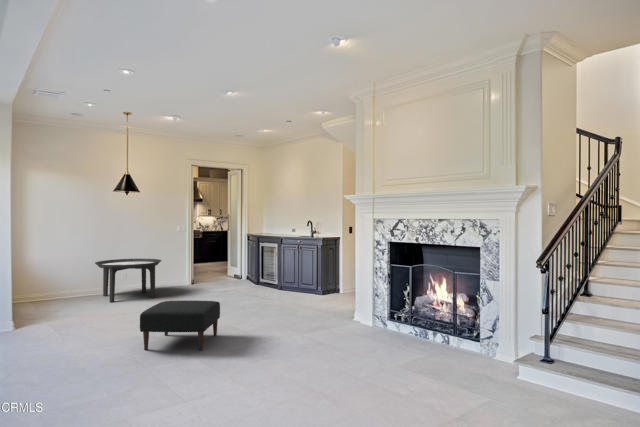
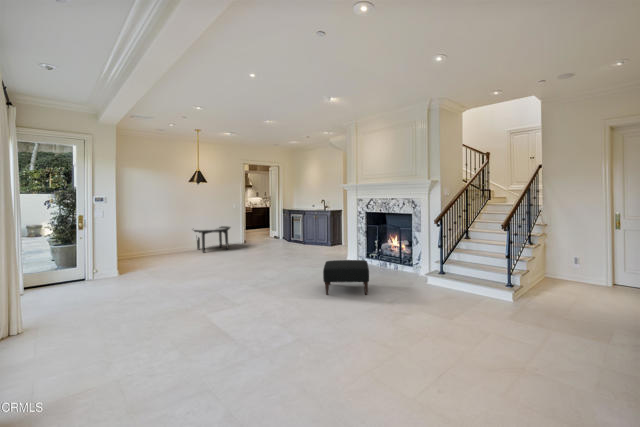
ottoman: present [140,300,220,351] -> present [323,260,369,295]

